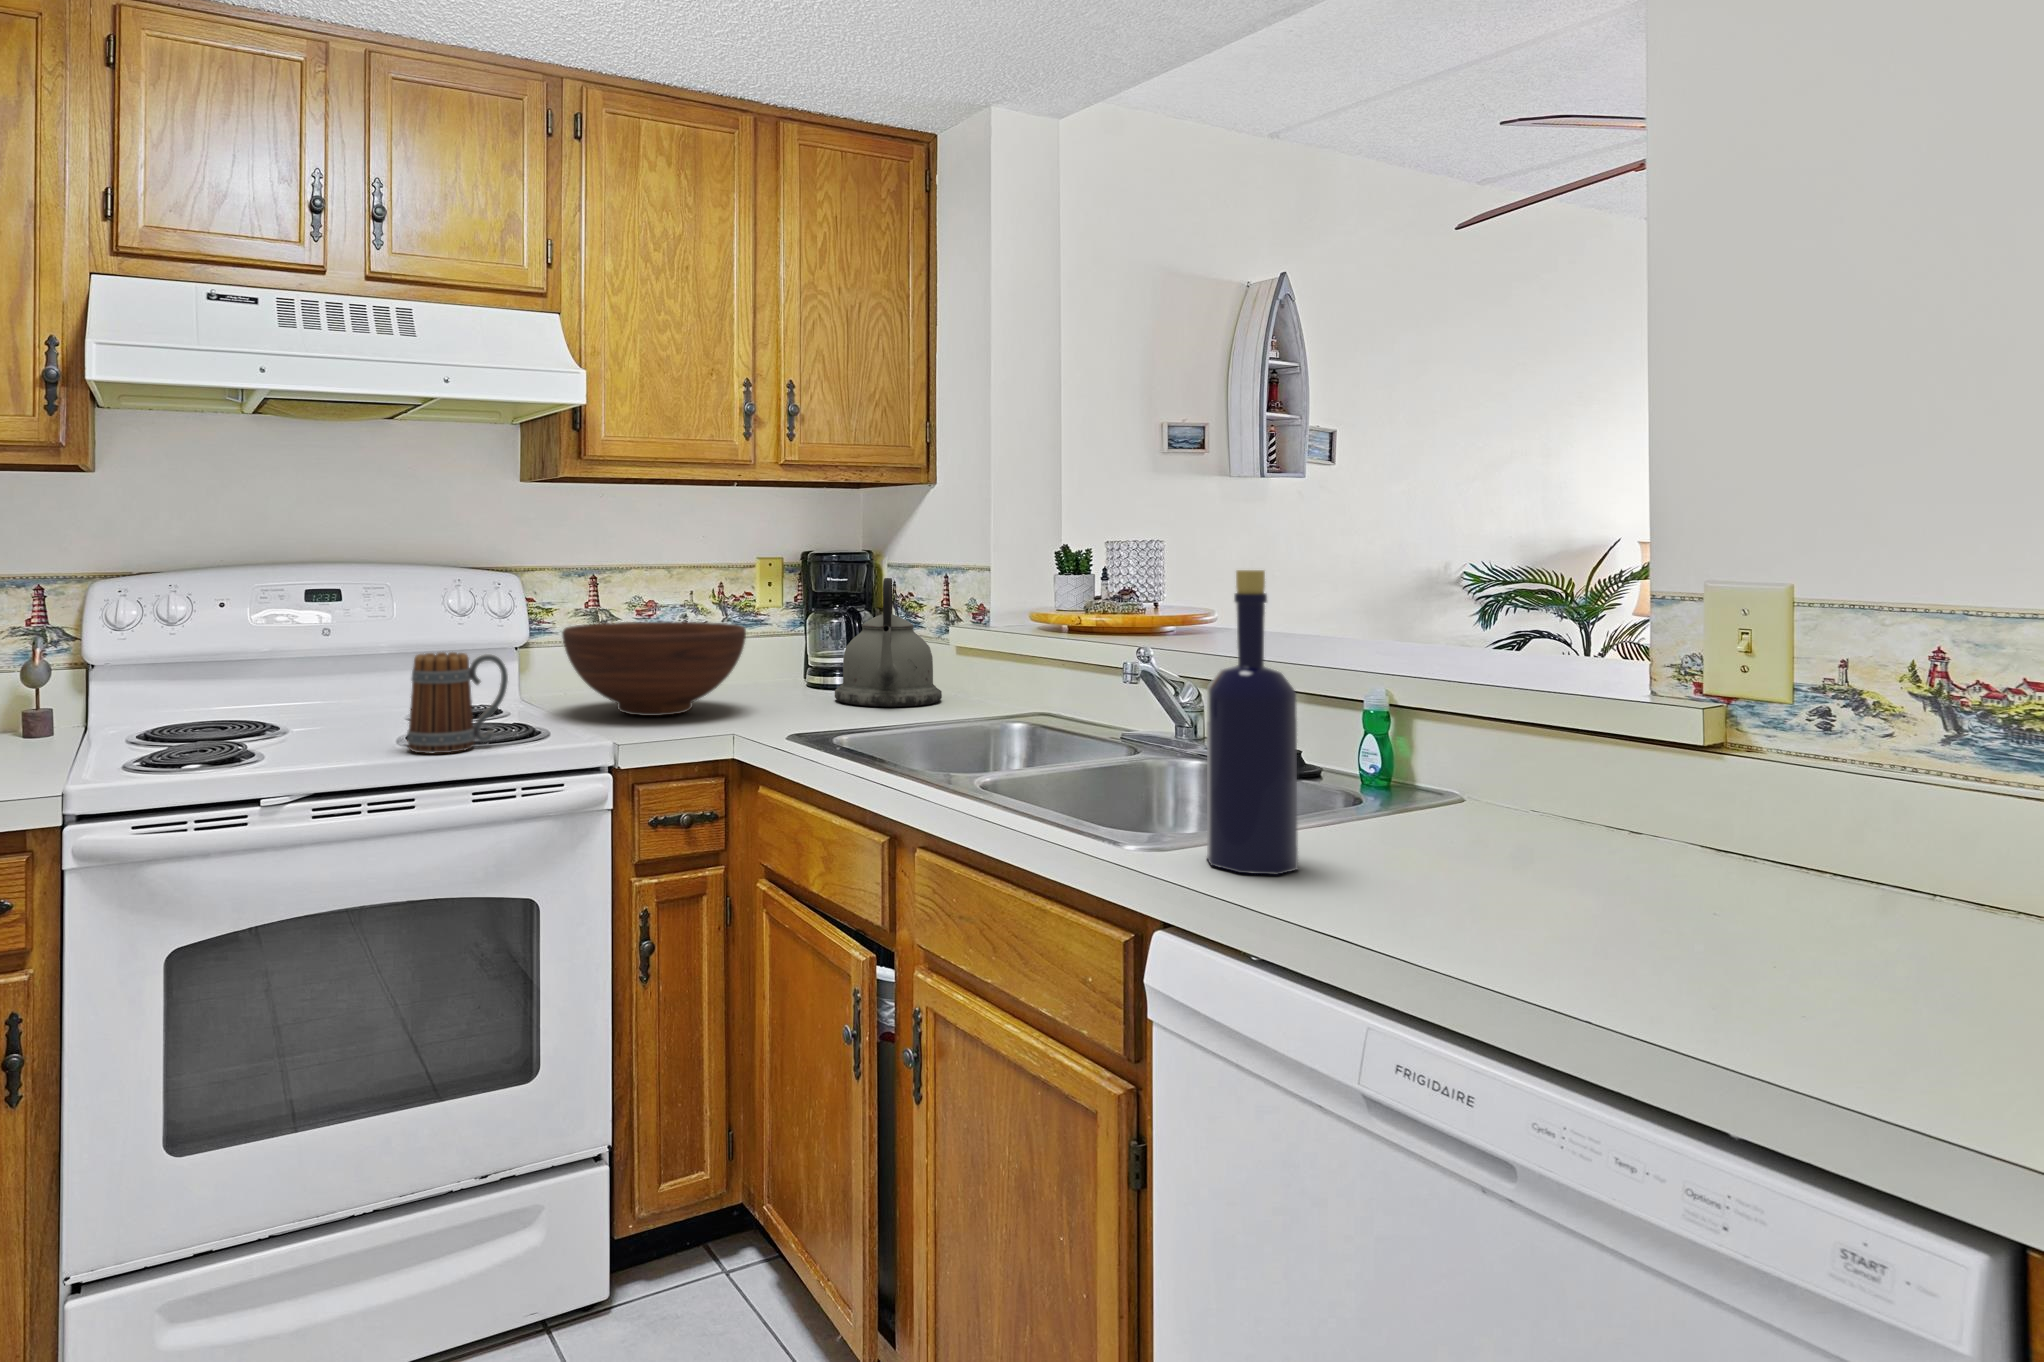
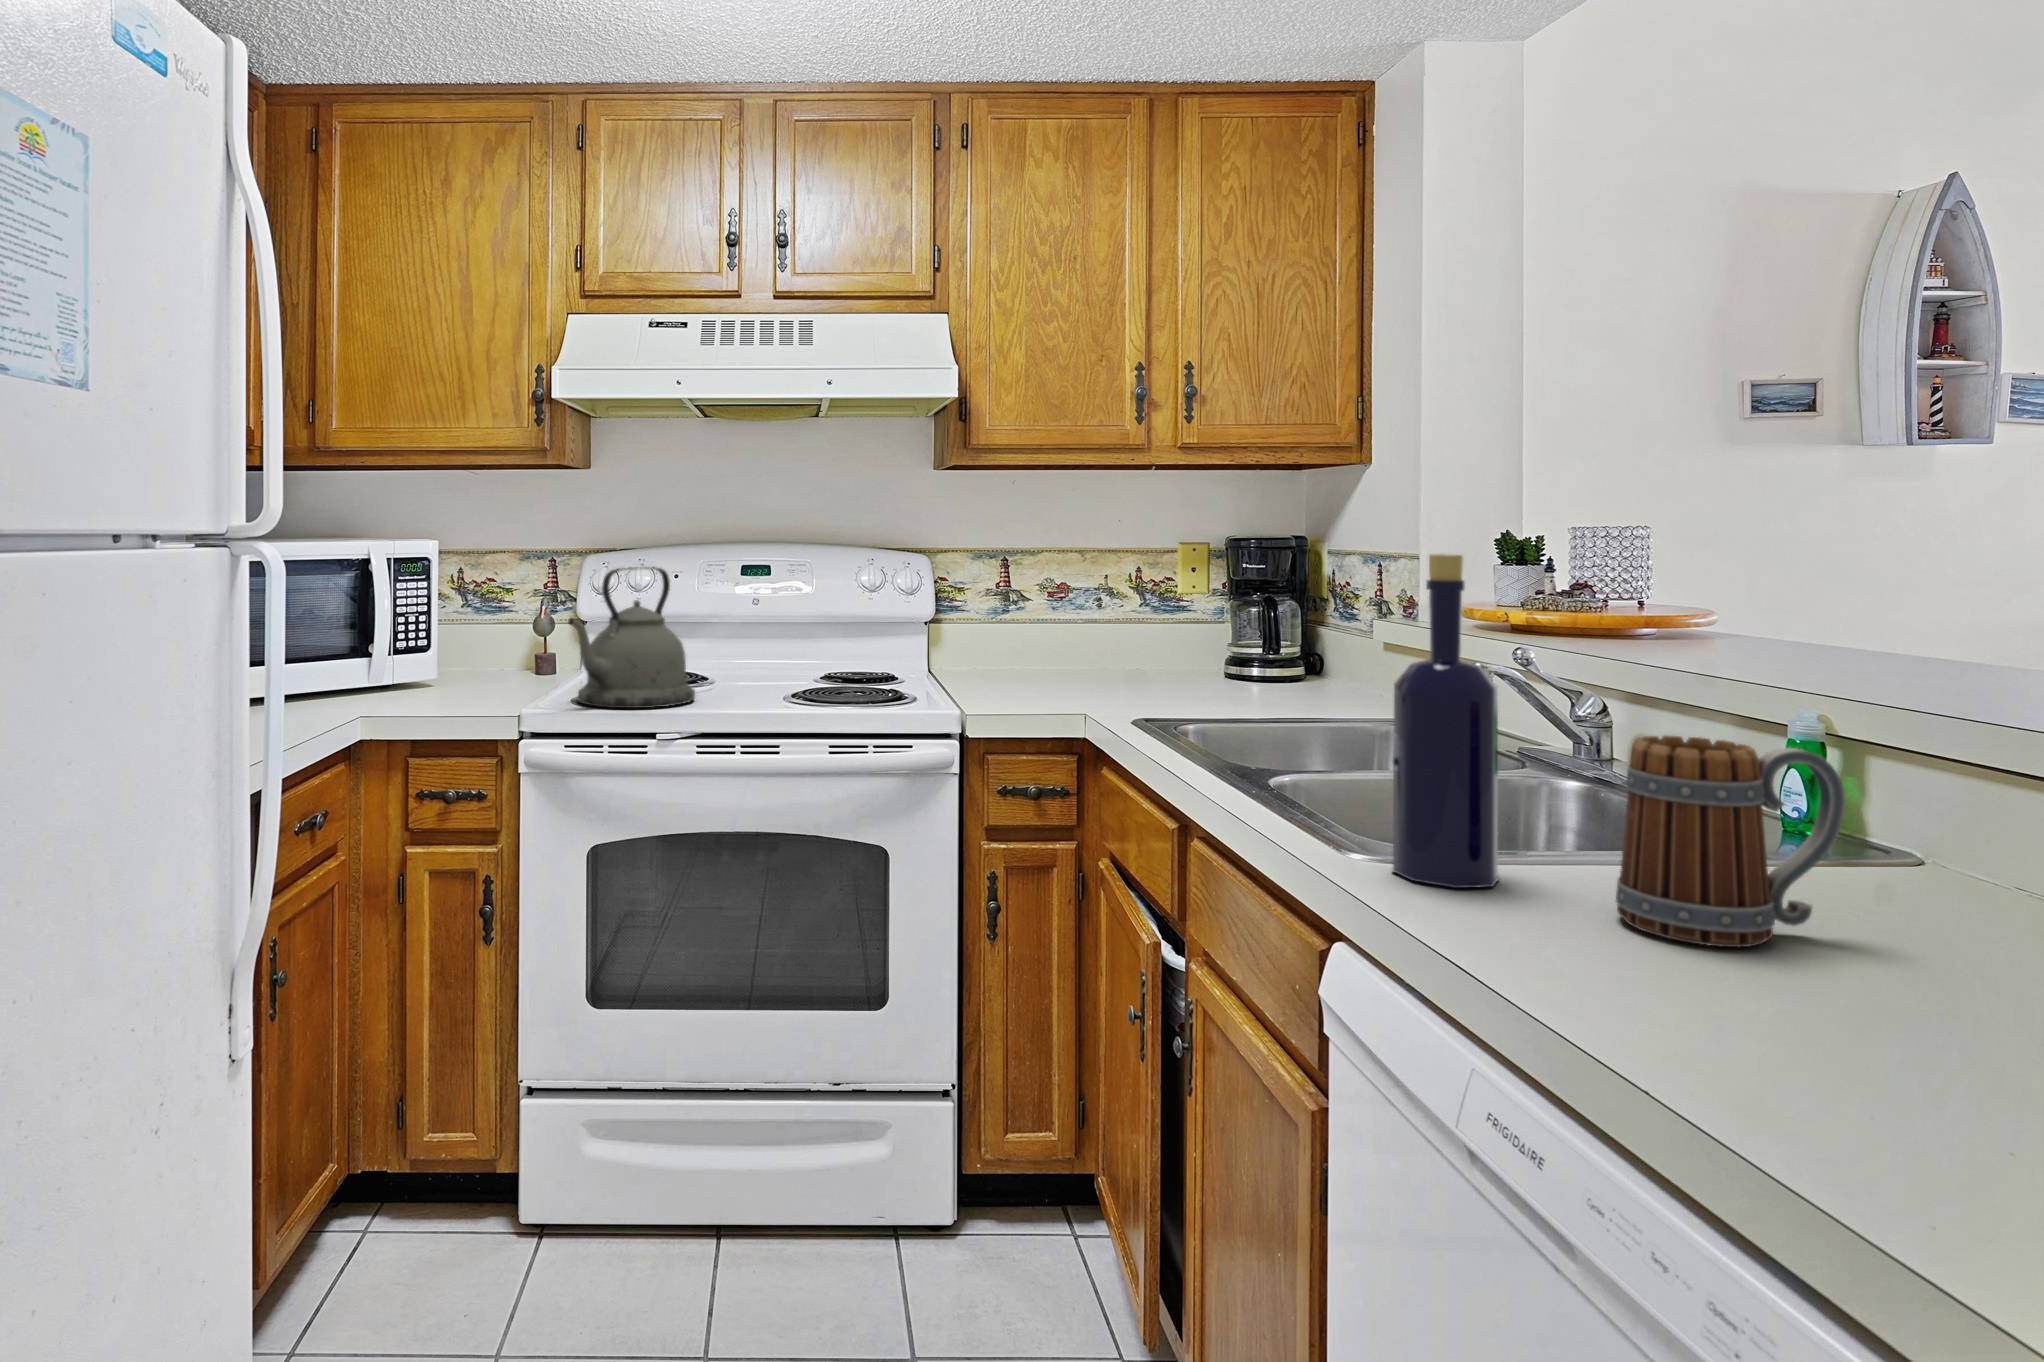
kettle: present [835,578,942,706] -> present [569,568,695,708]
fruit bowl: present [562,622,746,716] -> none [946,603,1125,693]
mug: present [407,652,508,754] -> present [1616,735,1845,947]

